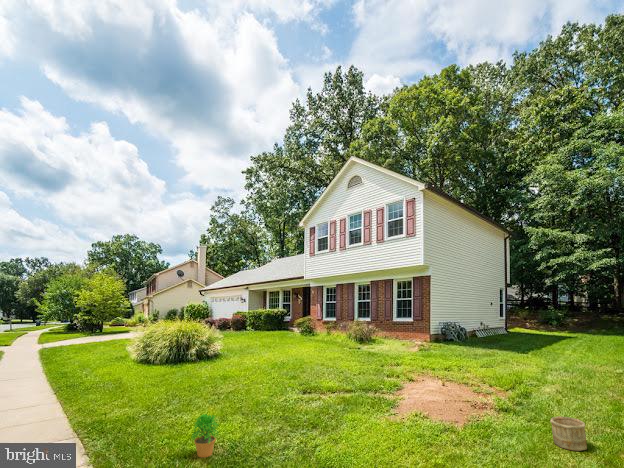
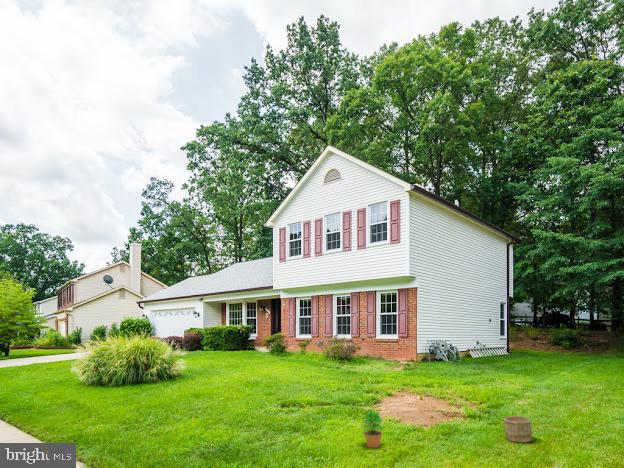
potted plant: present [192,414,219,457] -> present [362,411,384,448]

